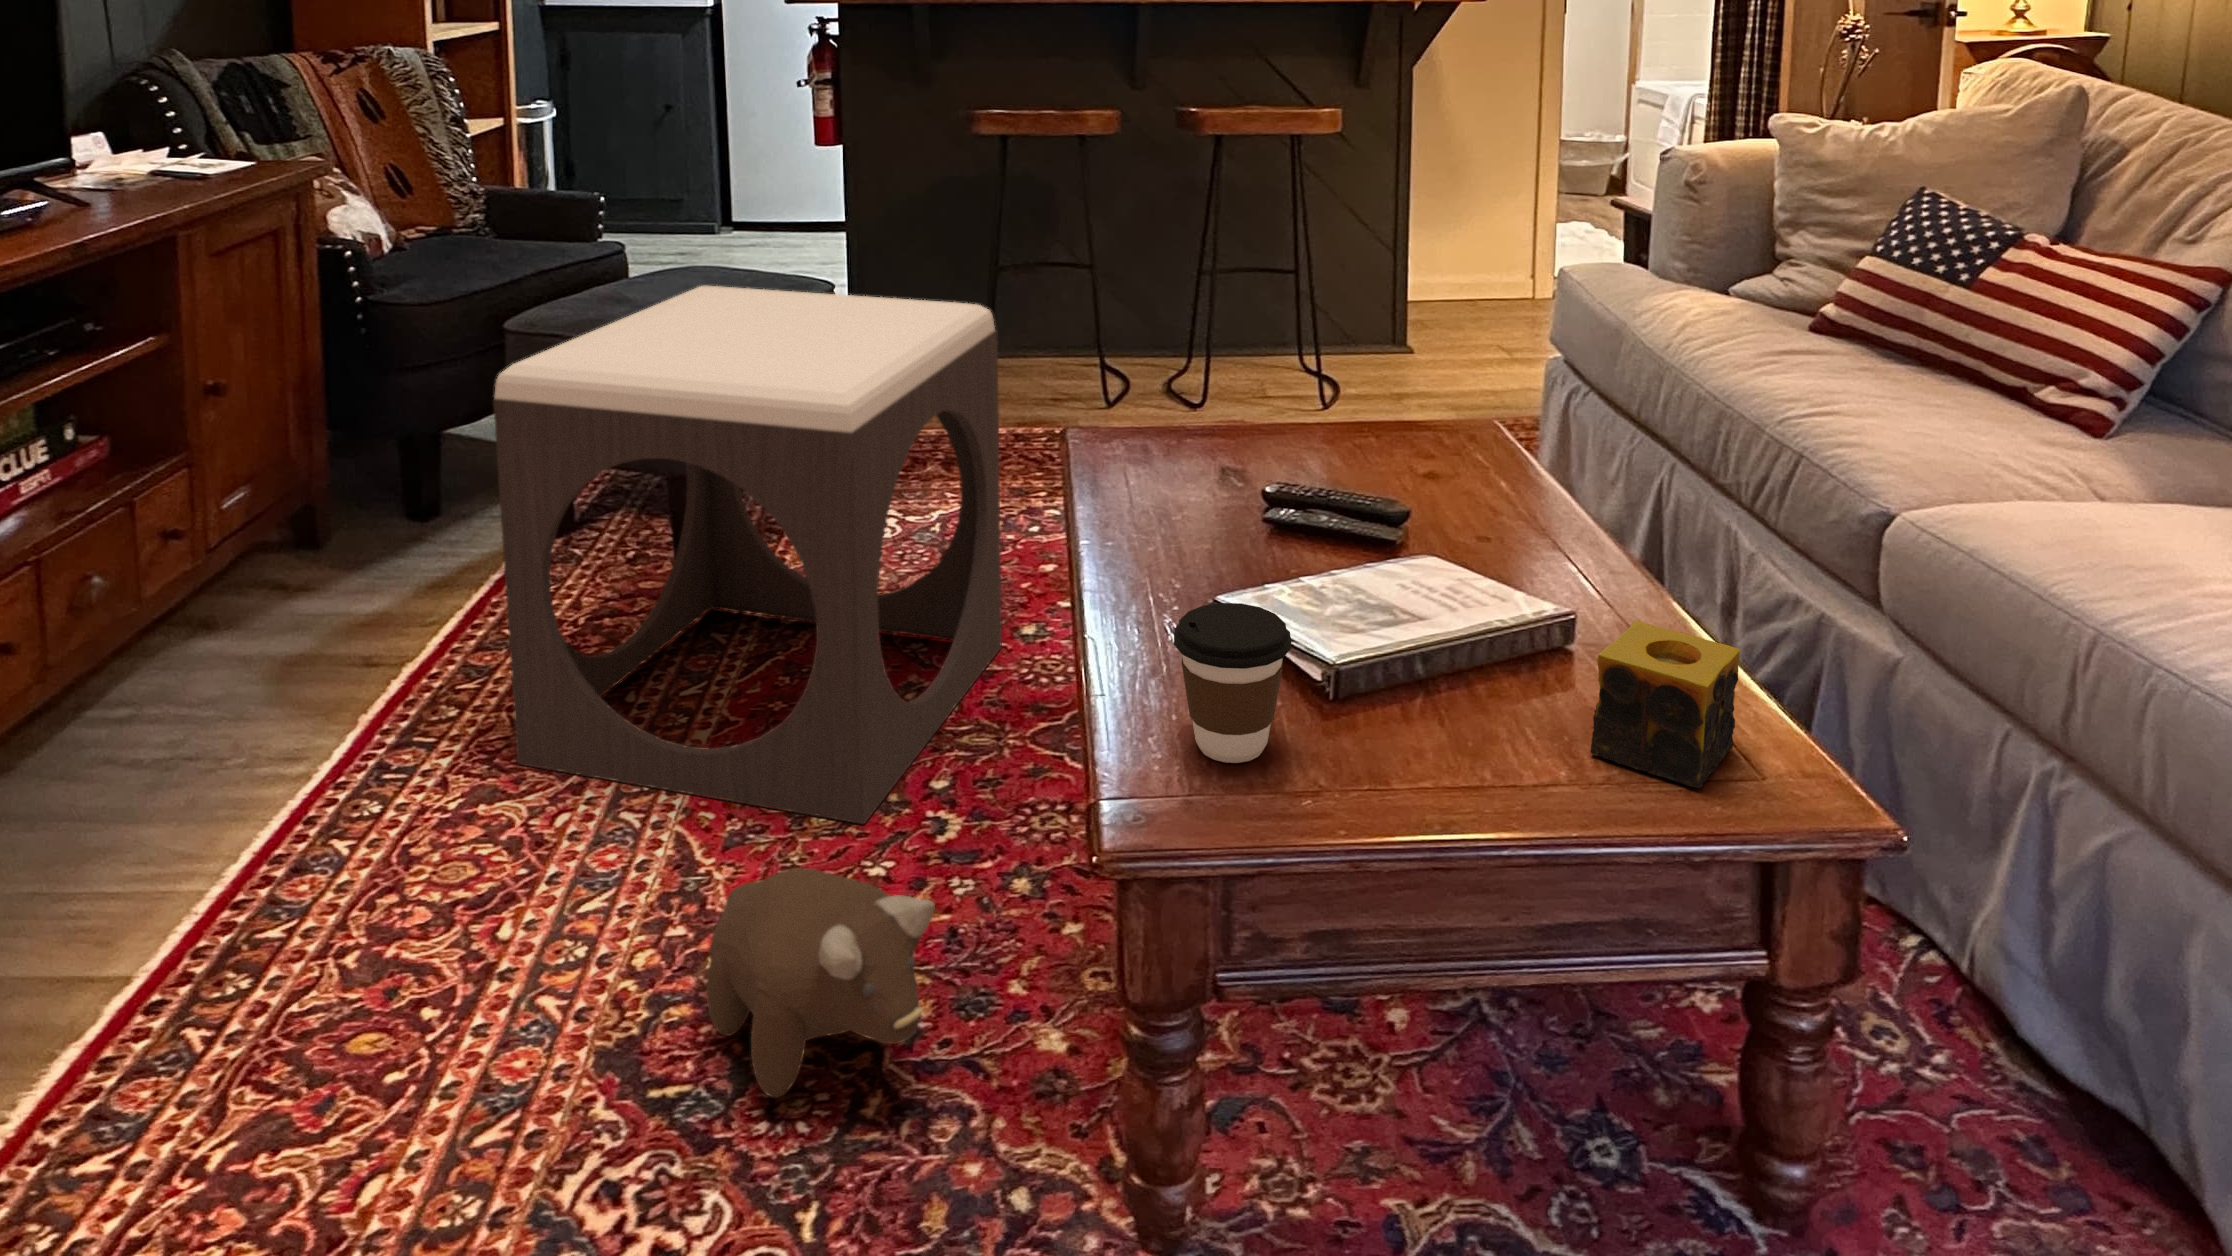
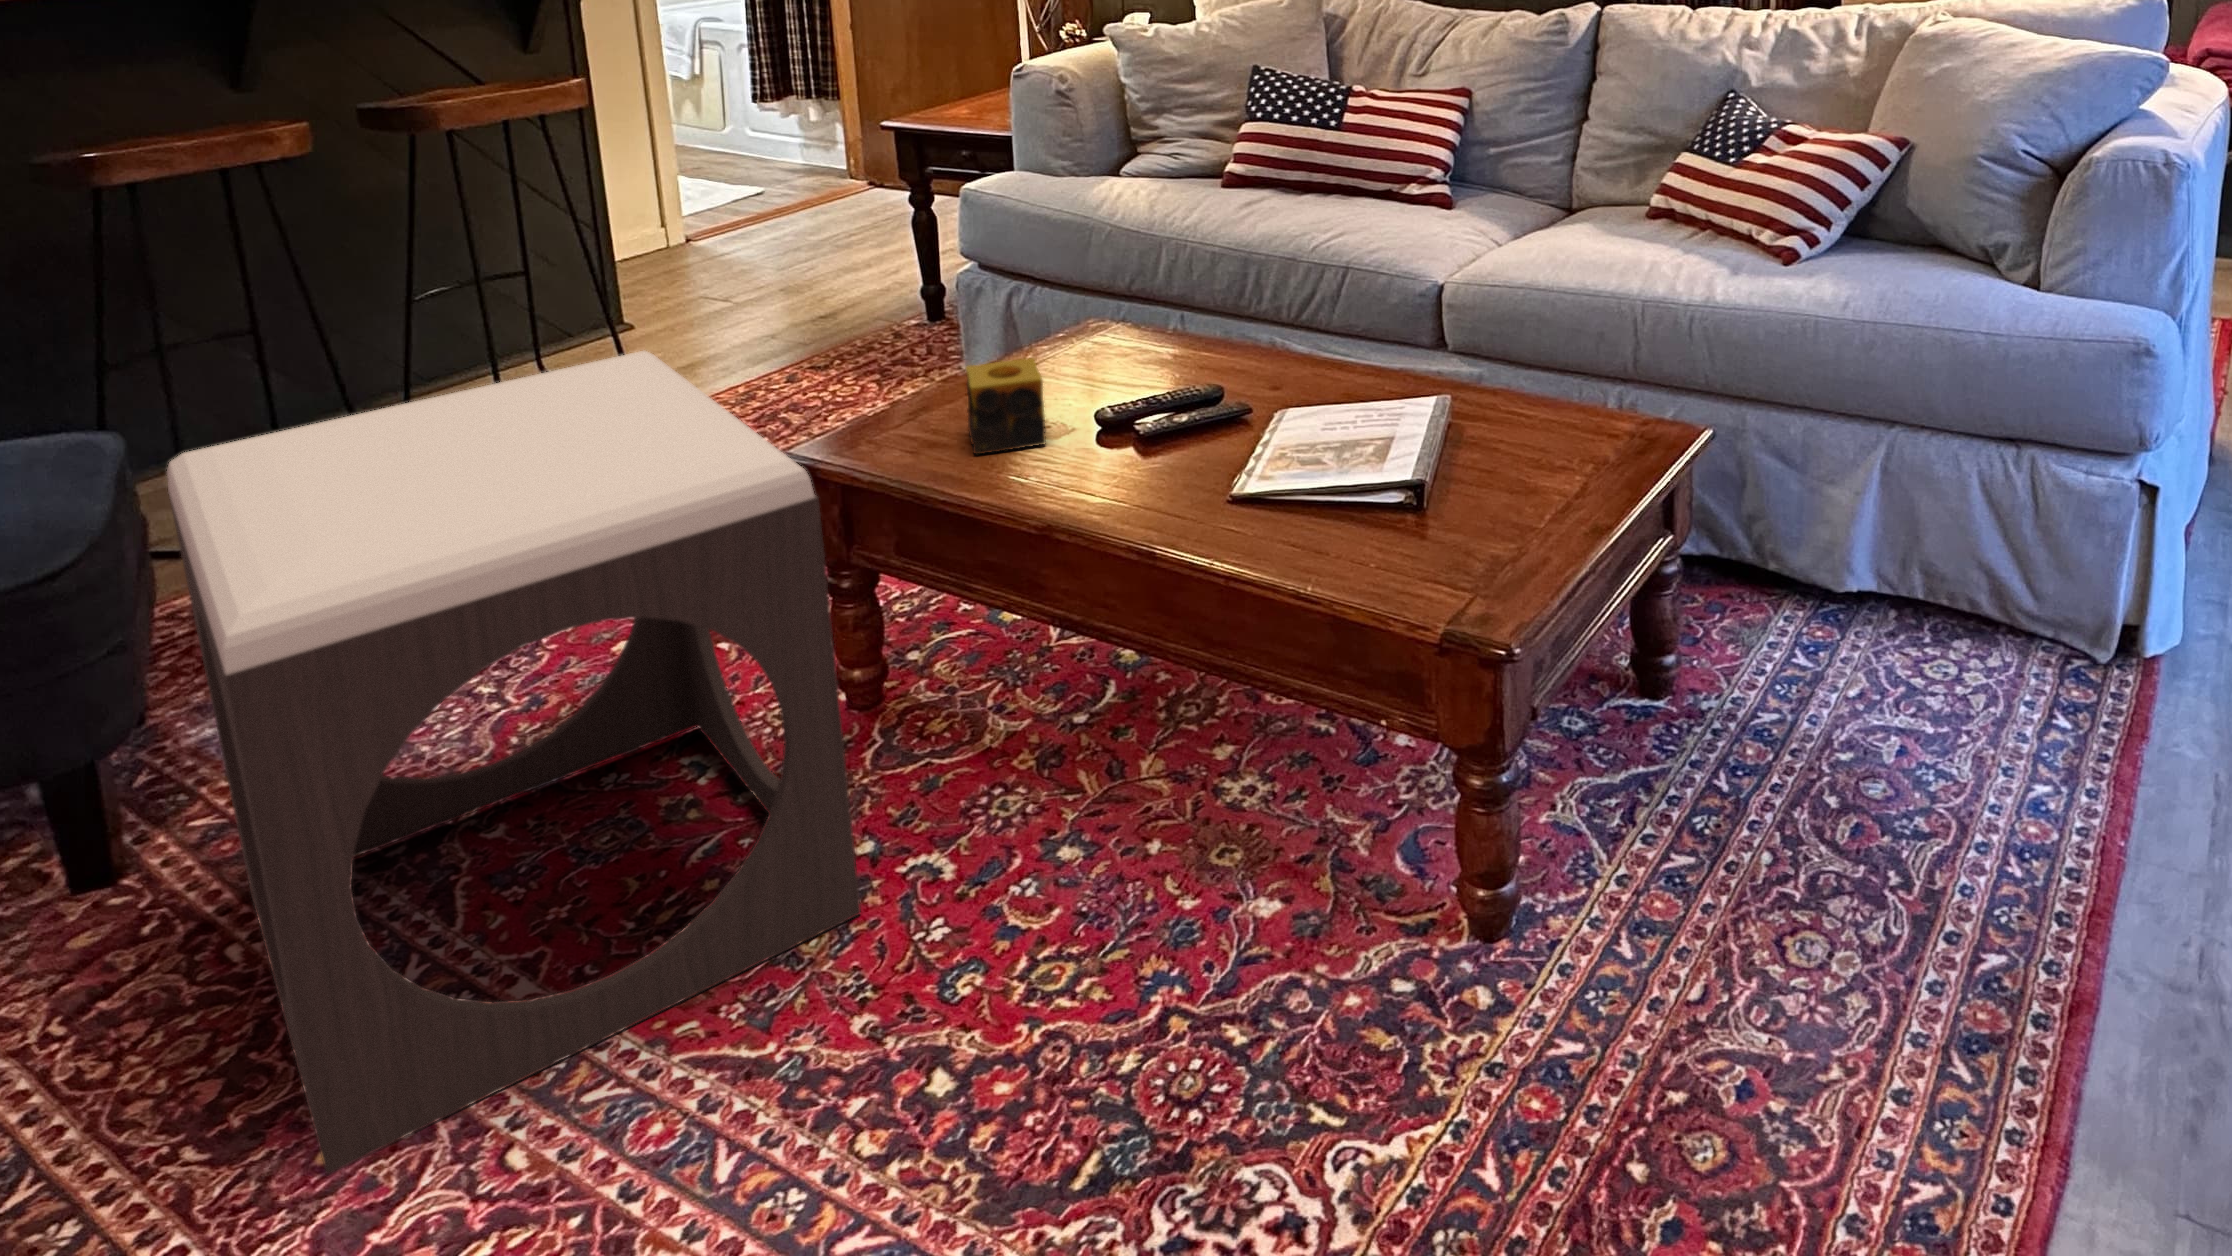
coffee cup: present [1174,603,1291,763] -> none [1401,445,1494,567]
candle: present [1590,621,1740,788] -> present [966,358,1046,454]
plush toy: present [706,868,935,1098] -> none [986,832,1281,1108]

